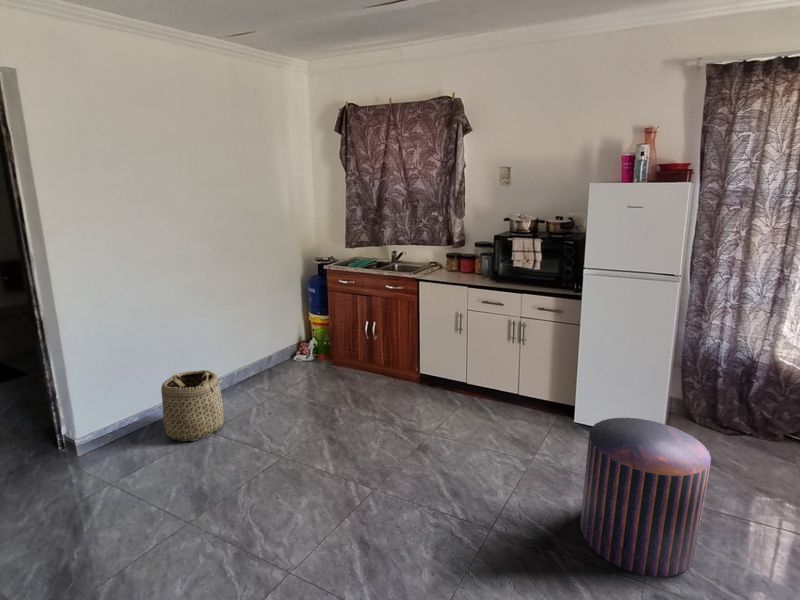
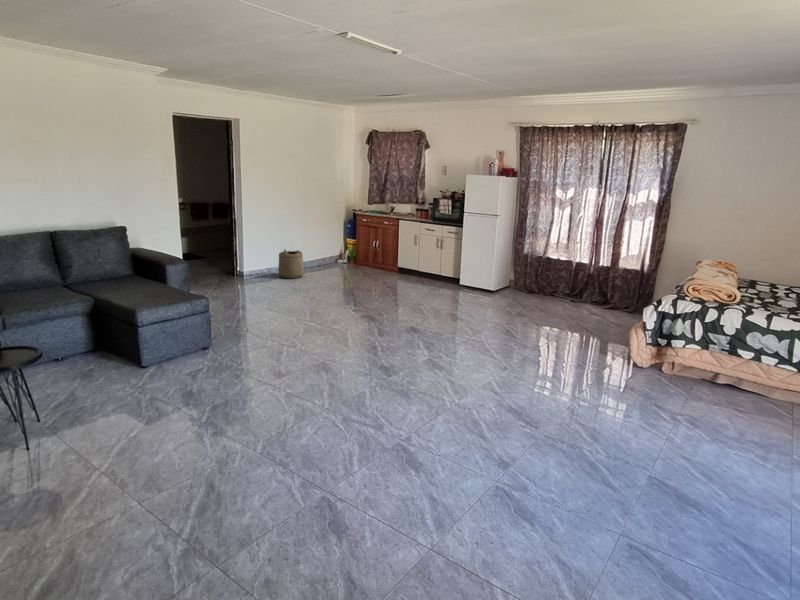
pouf: present [580,418,711,577] -> none [436,265,478,312]

